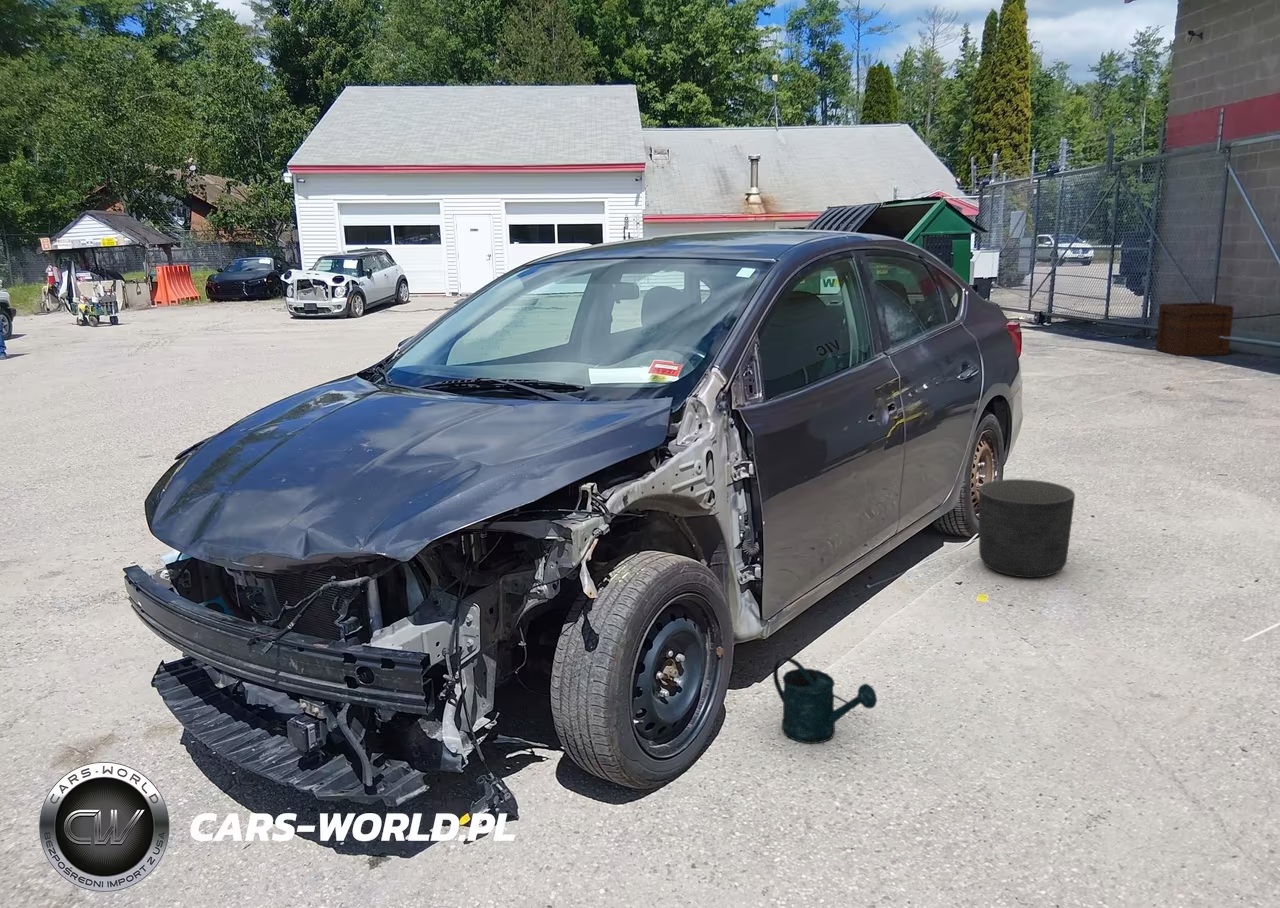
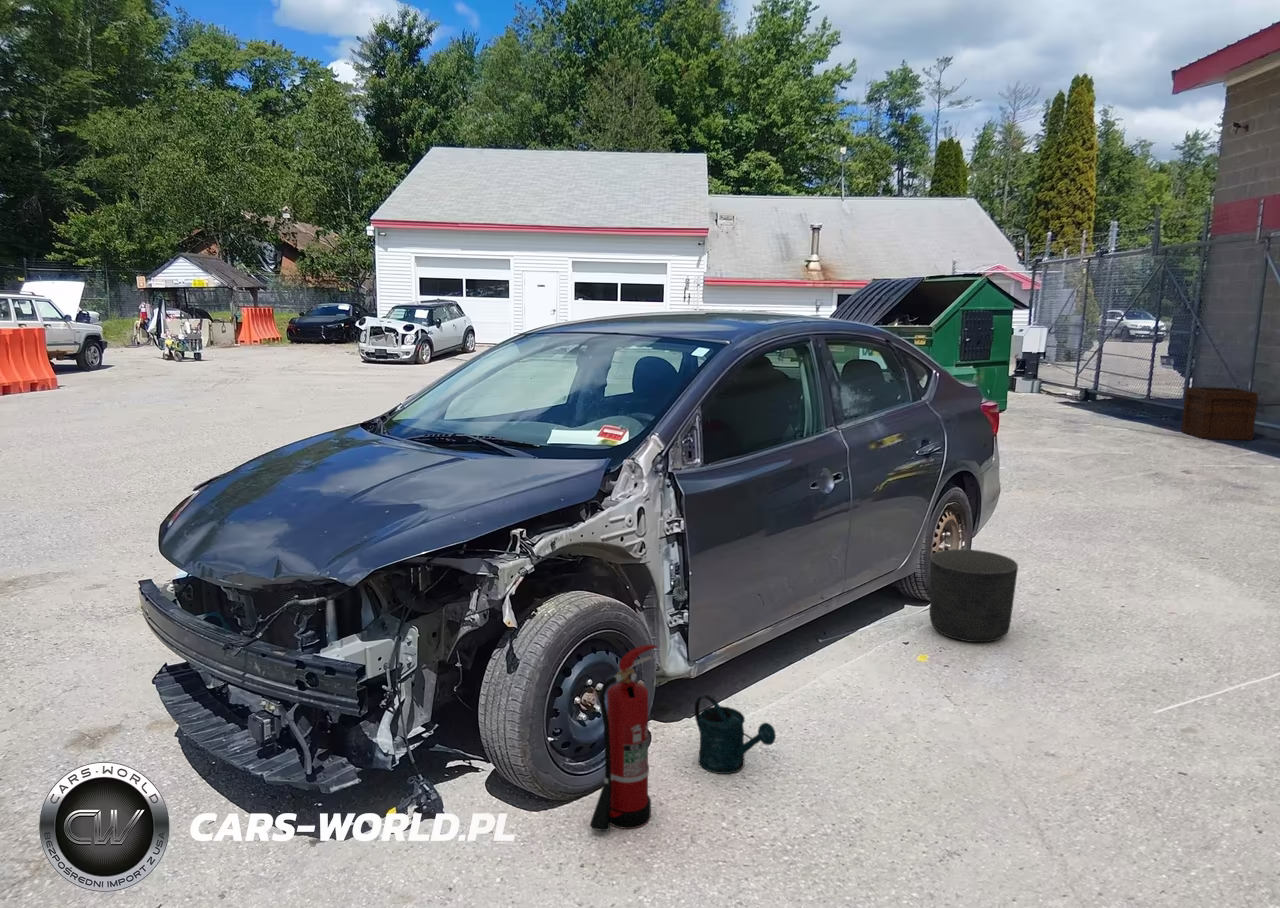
fire extinguisher: none [686,606,750,822] -> present [590,645,657,831]

